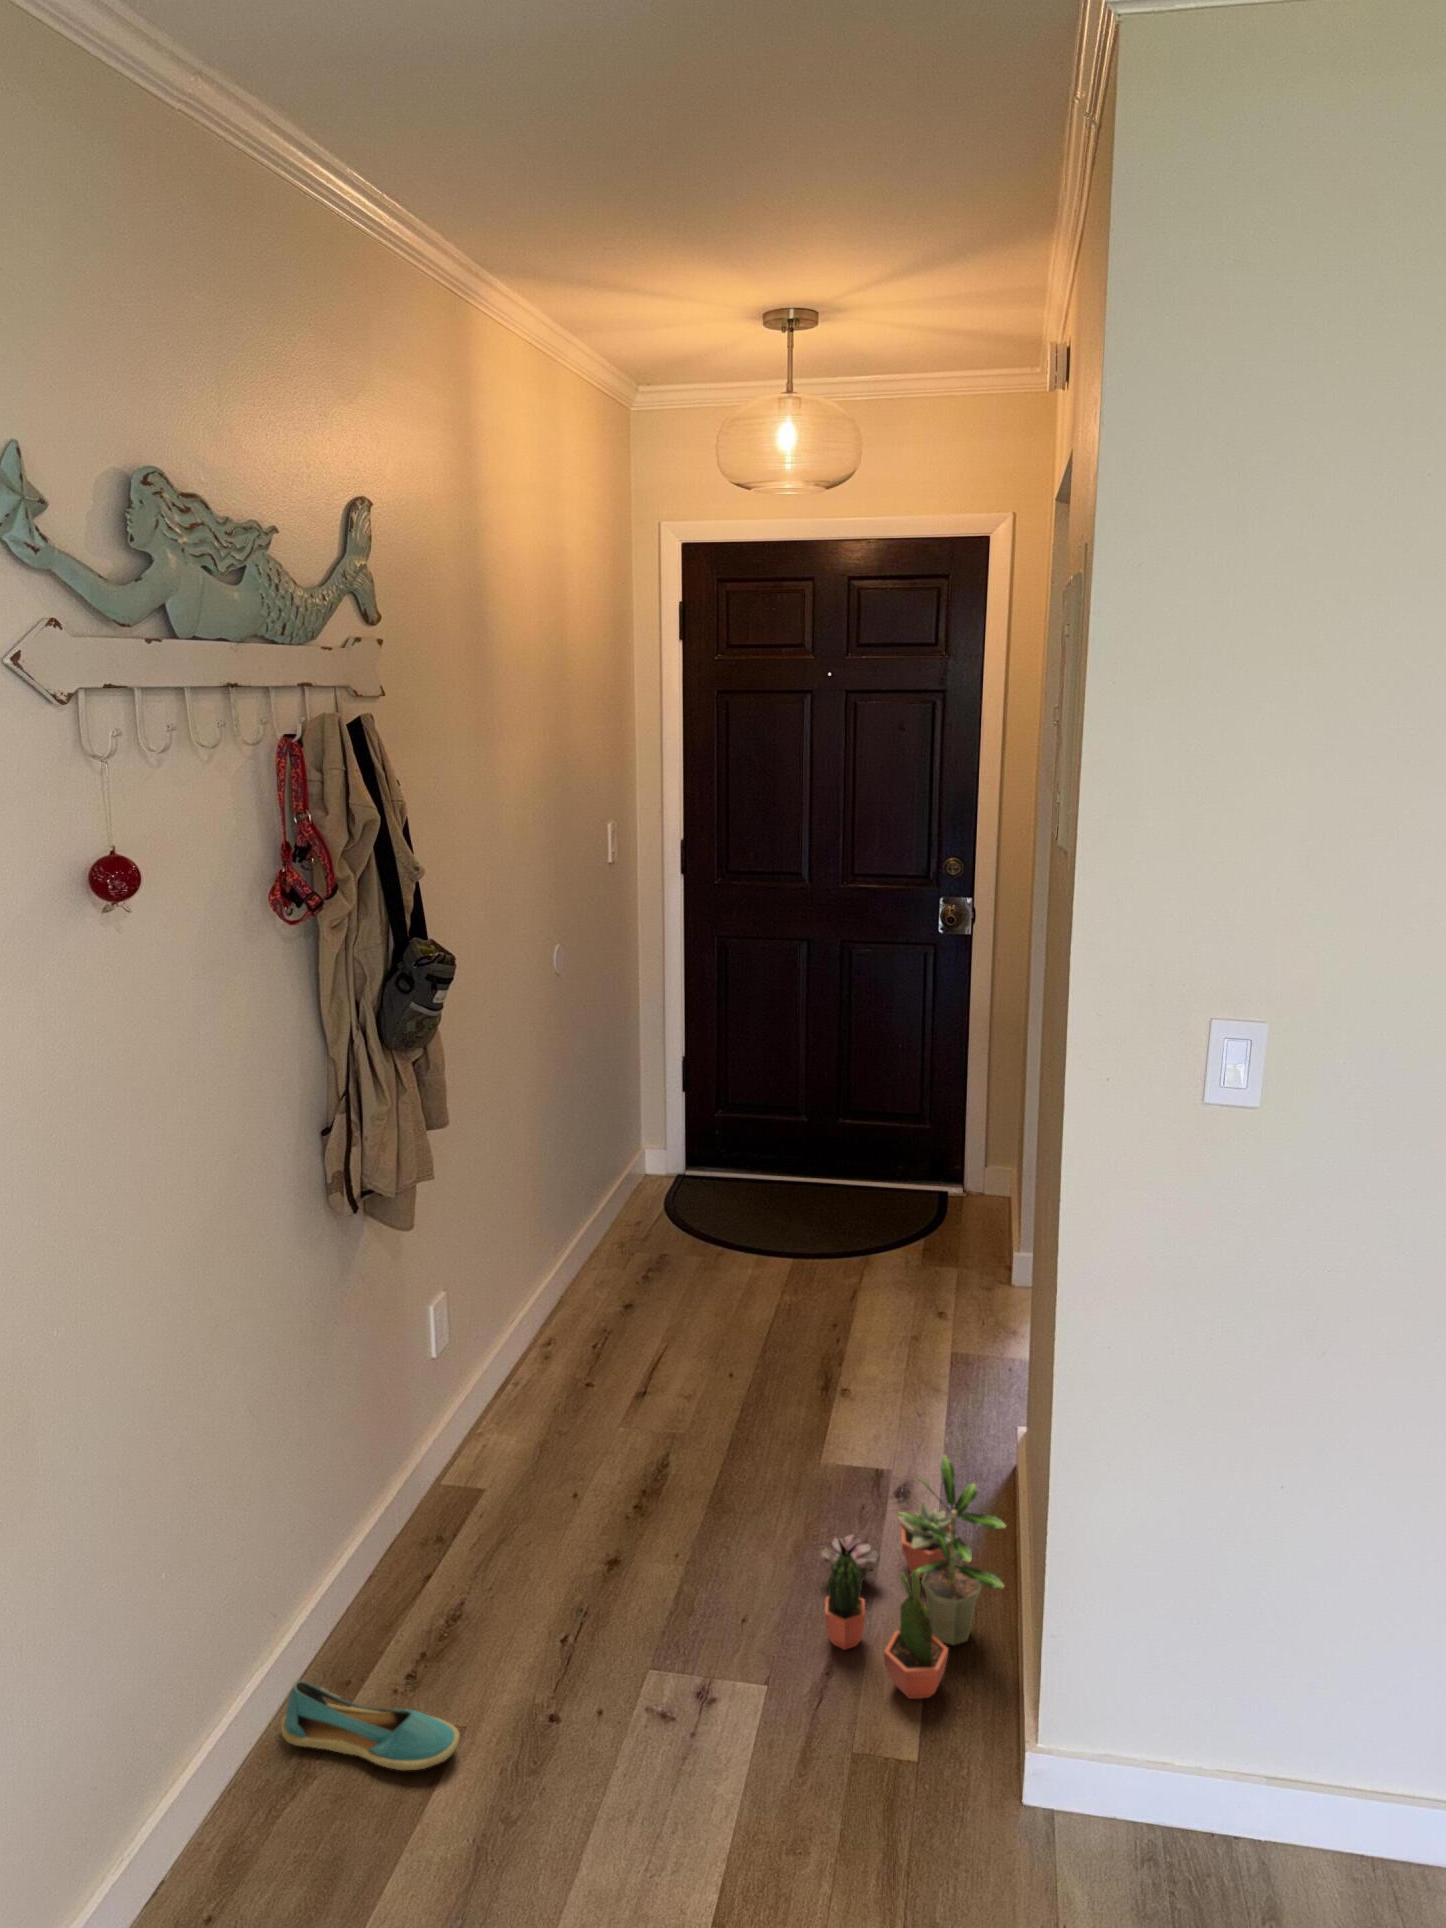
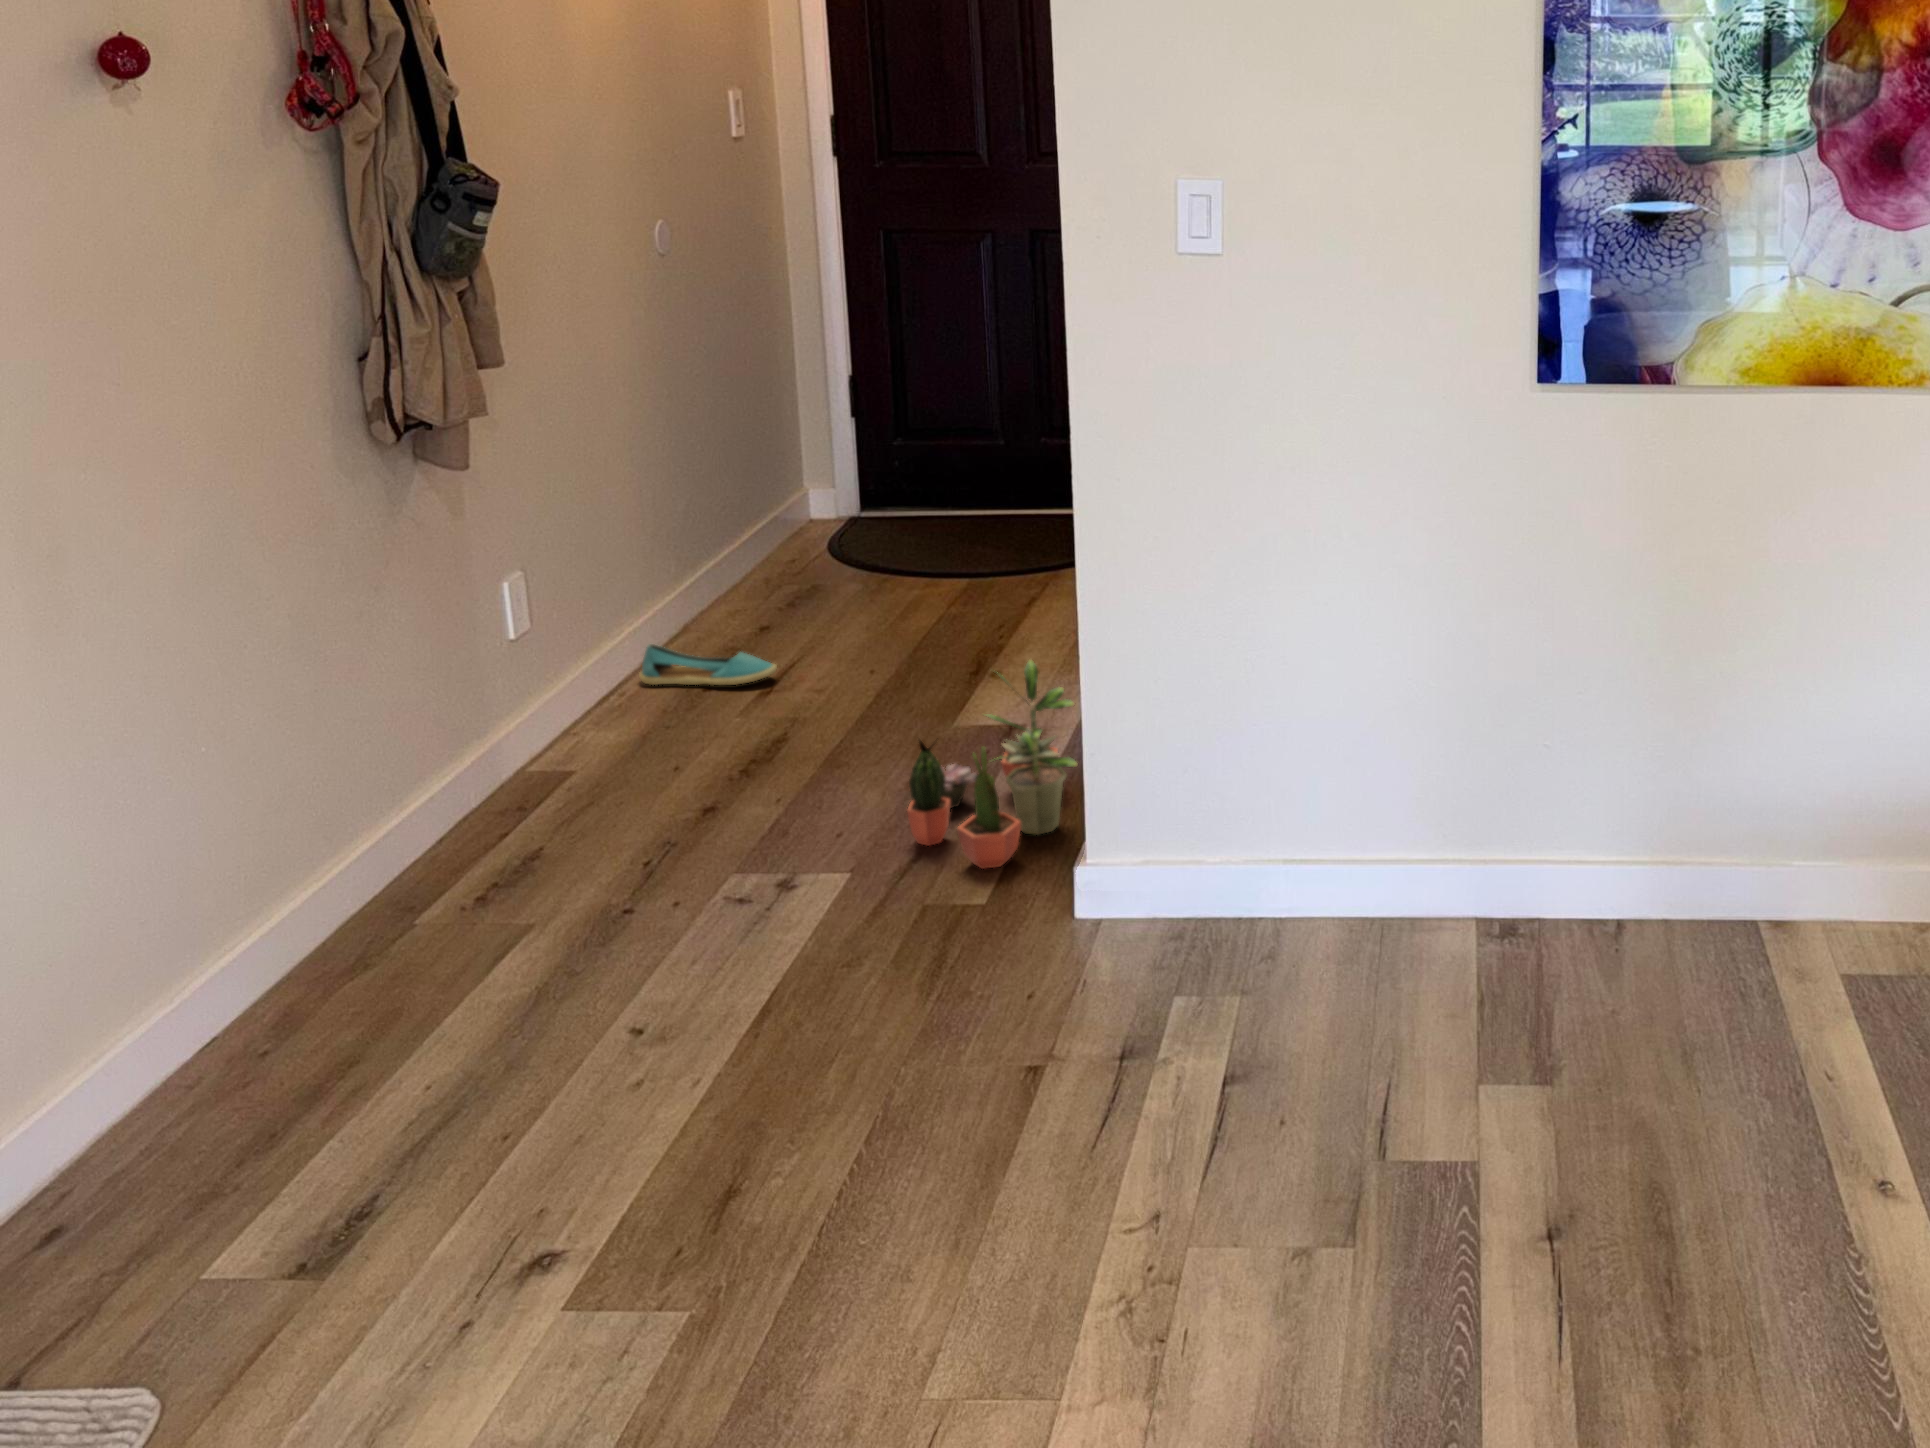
shoe: present [281,1680,460,1770] -> present [639,644,777,685]

